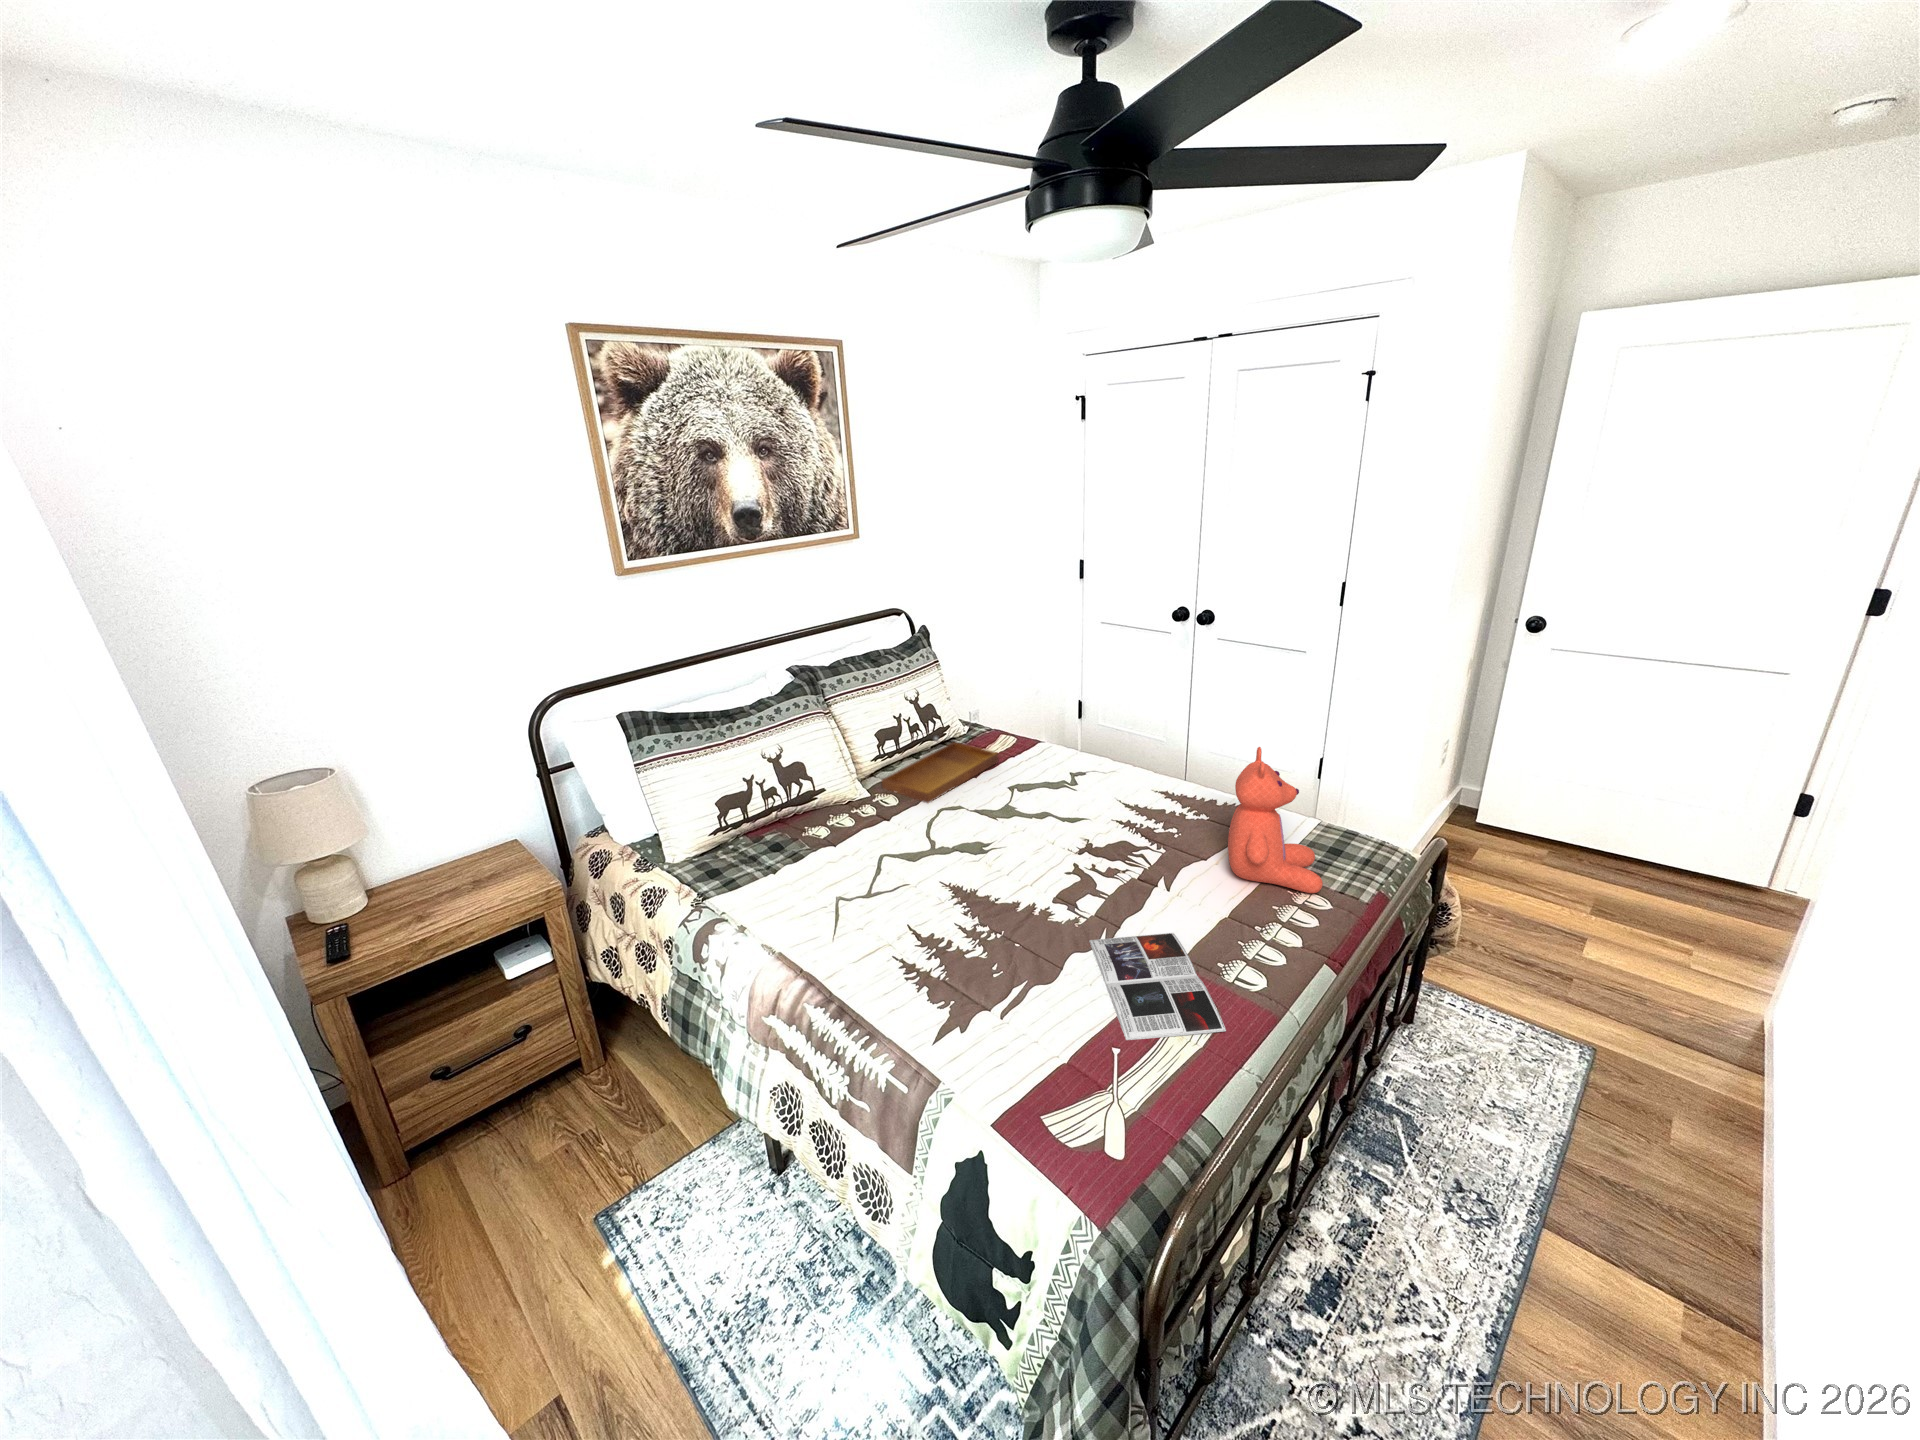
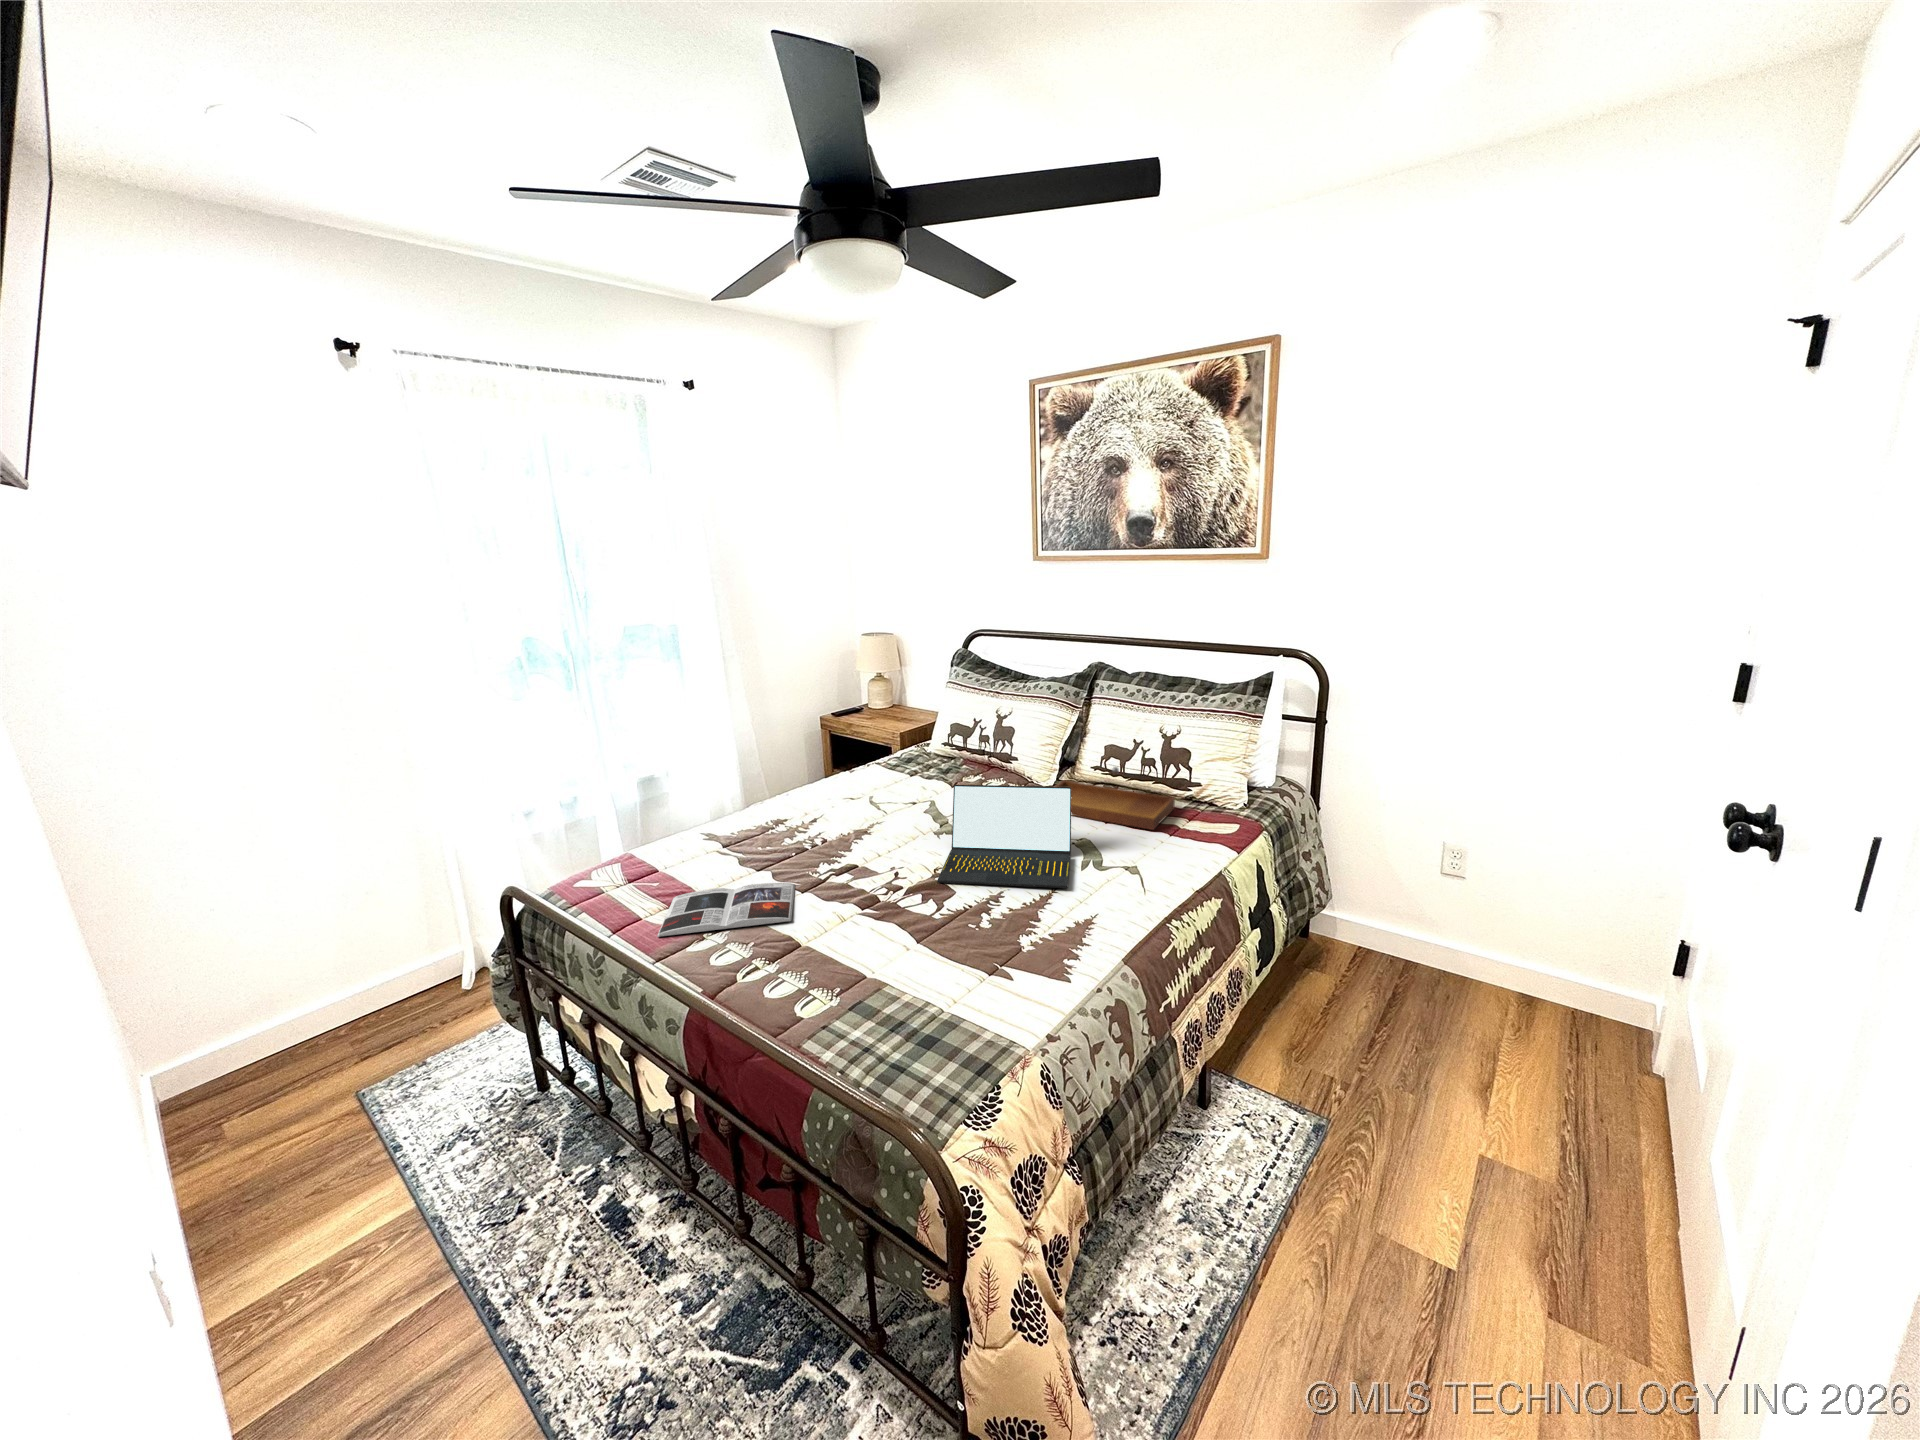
laptop: none [988,744,1100,855] -> present [937,785,1071,888]
teddy bear: present [1228,747,1323,893] -> none [831,829,963,1025]

